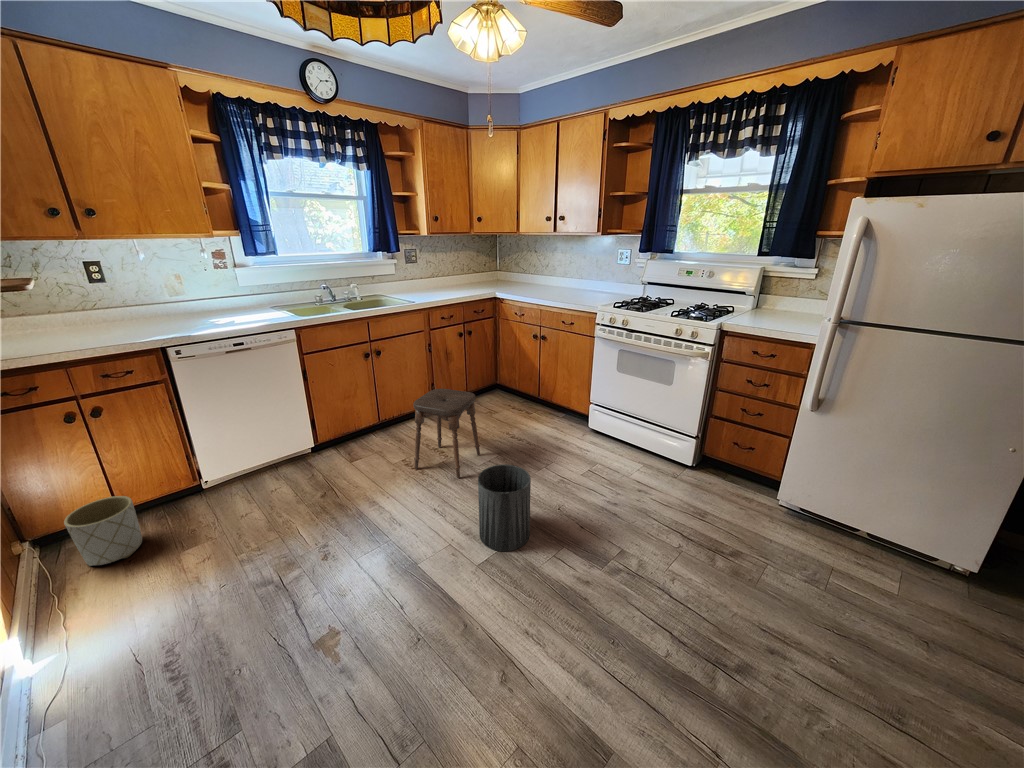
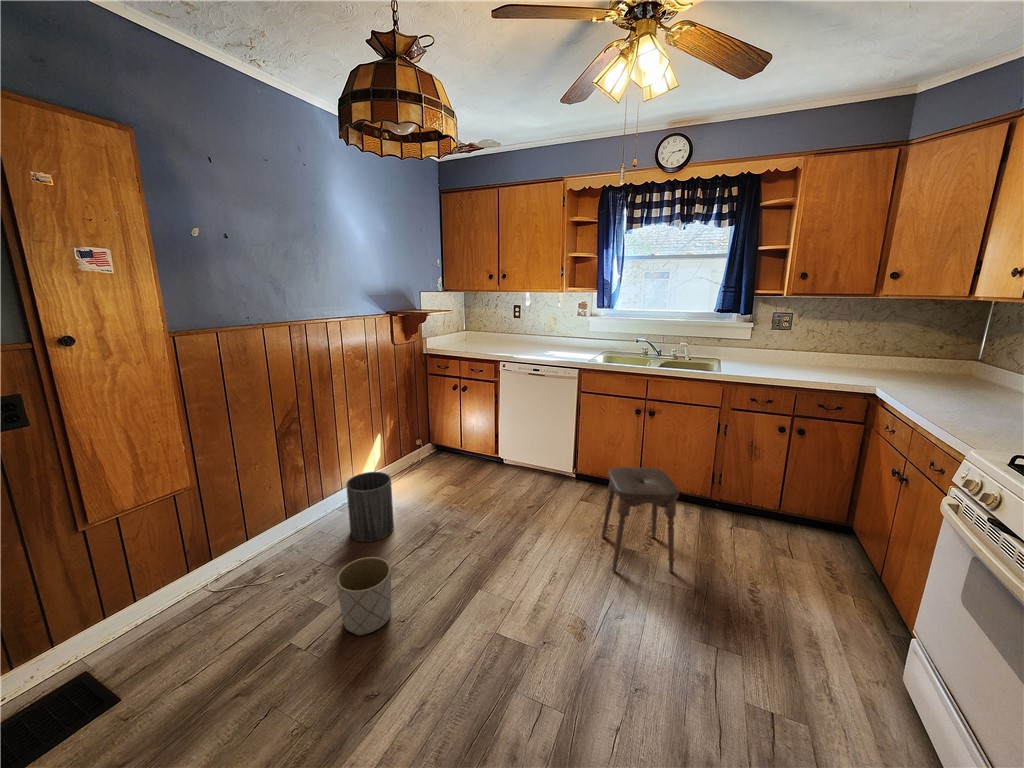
trash can: present [478,464,531,551] -> present [346,472,394,542]
planter: present [64,496,142,566] -> present [336,557,391,636]

